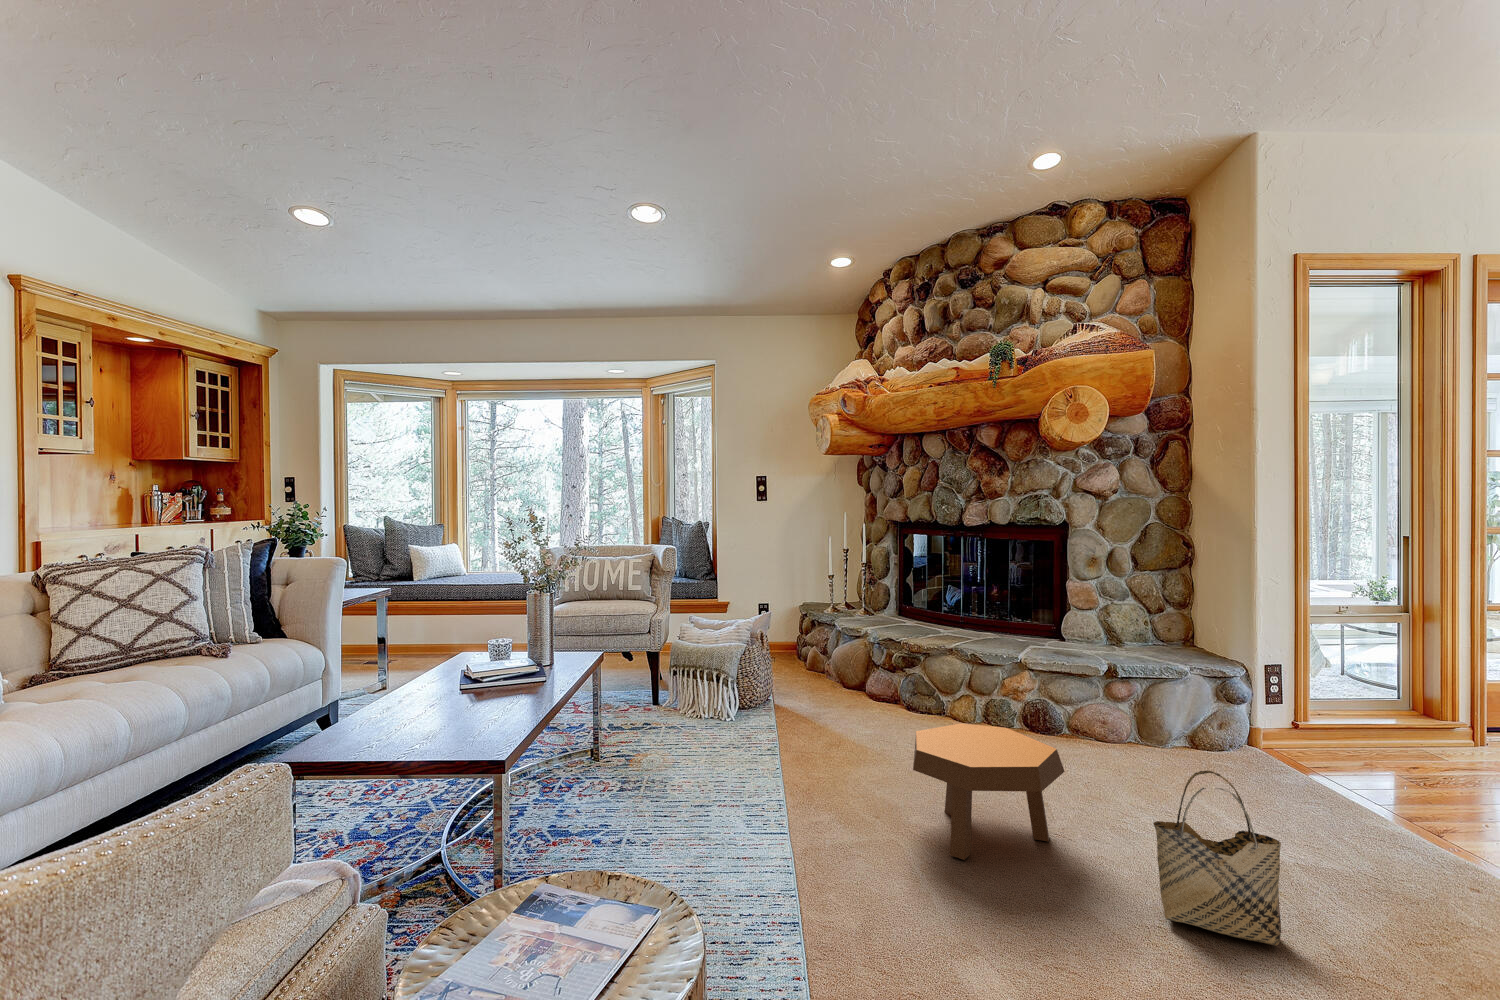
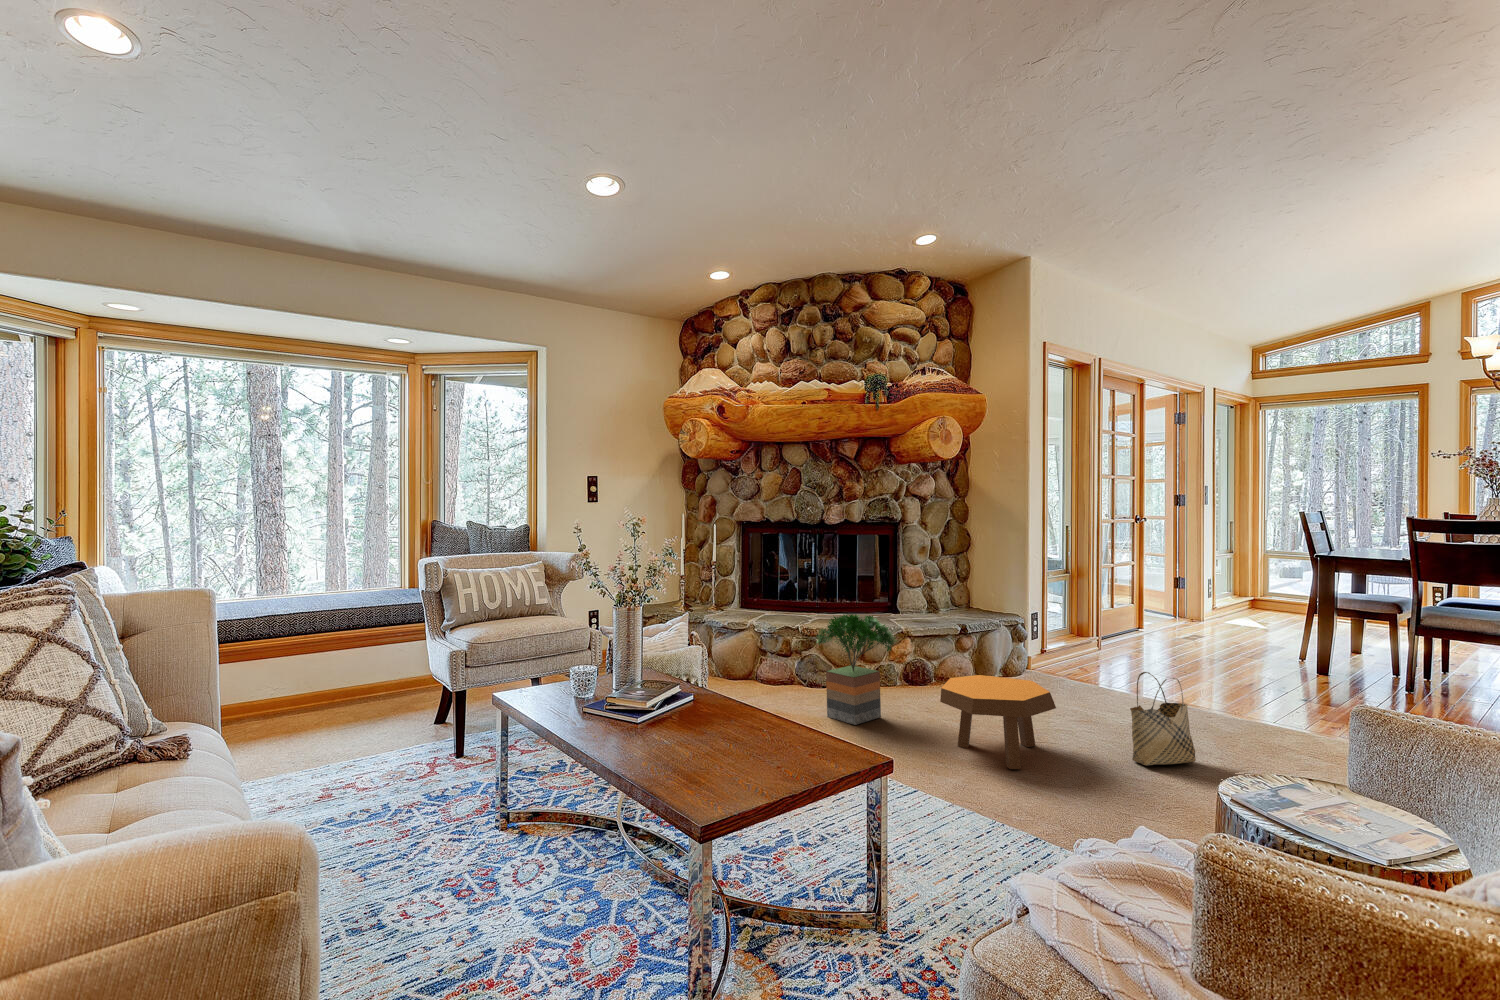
potted tree: none [849,627,939,759] -> present [817,614,896,725]

